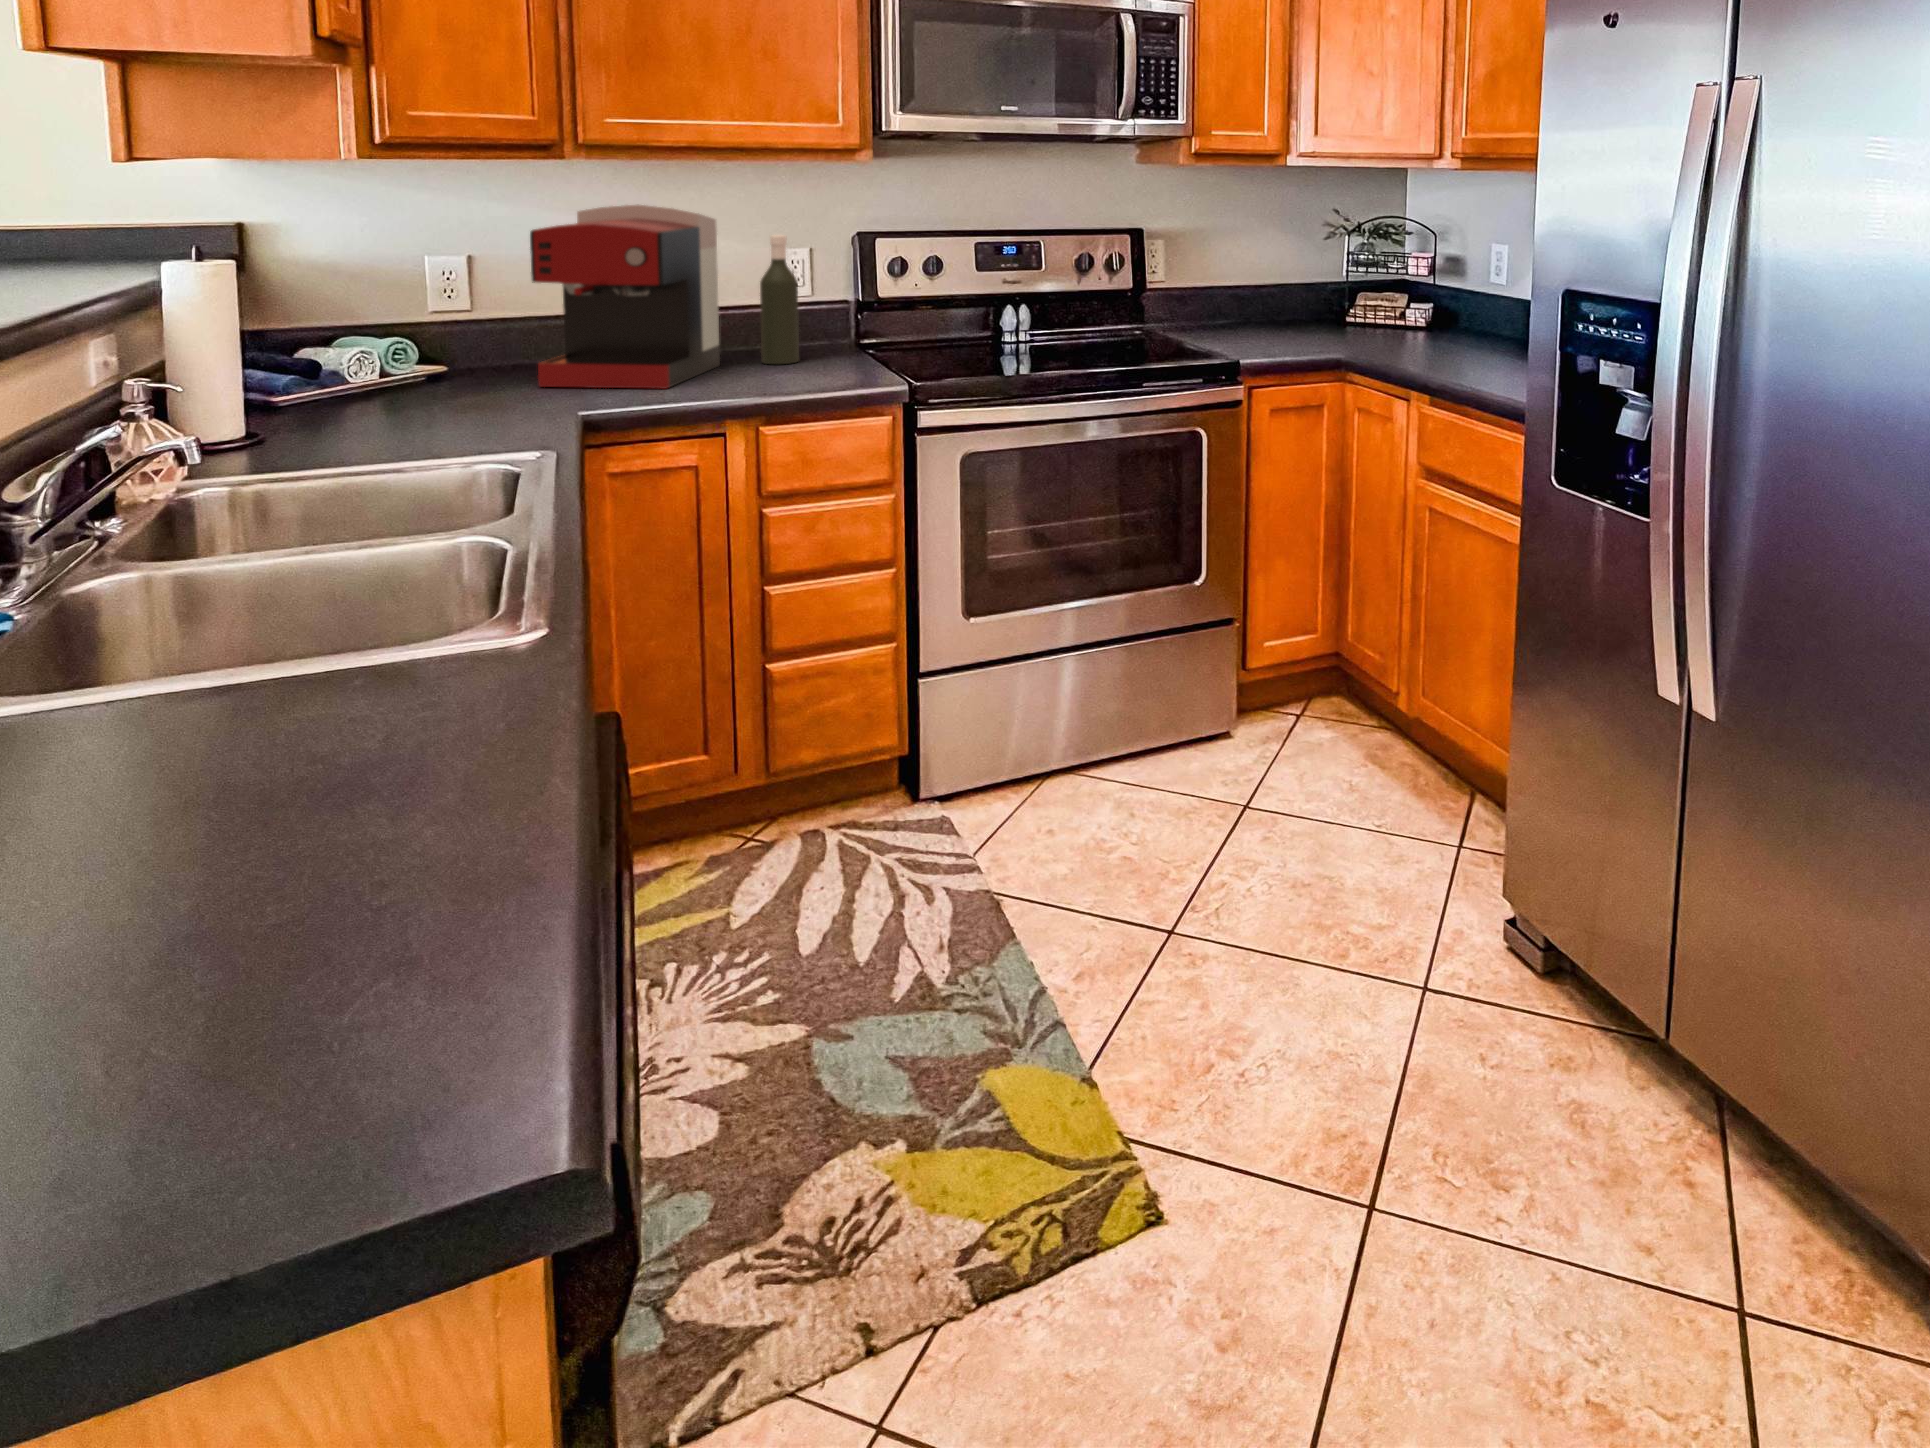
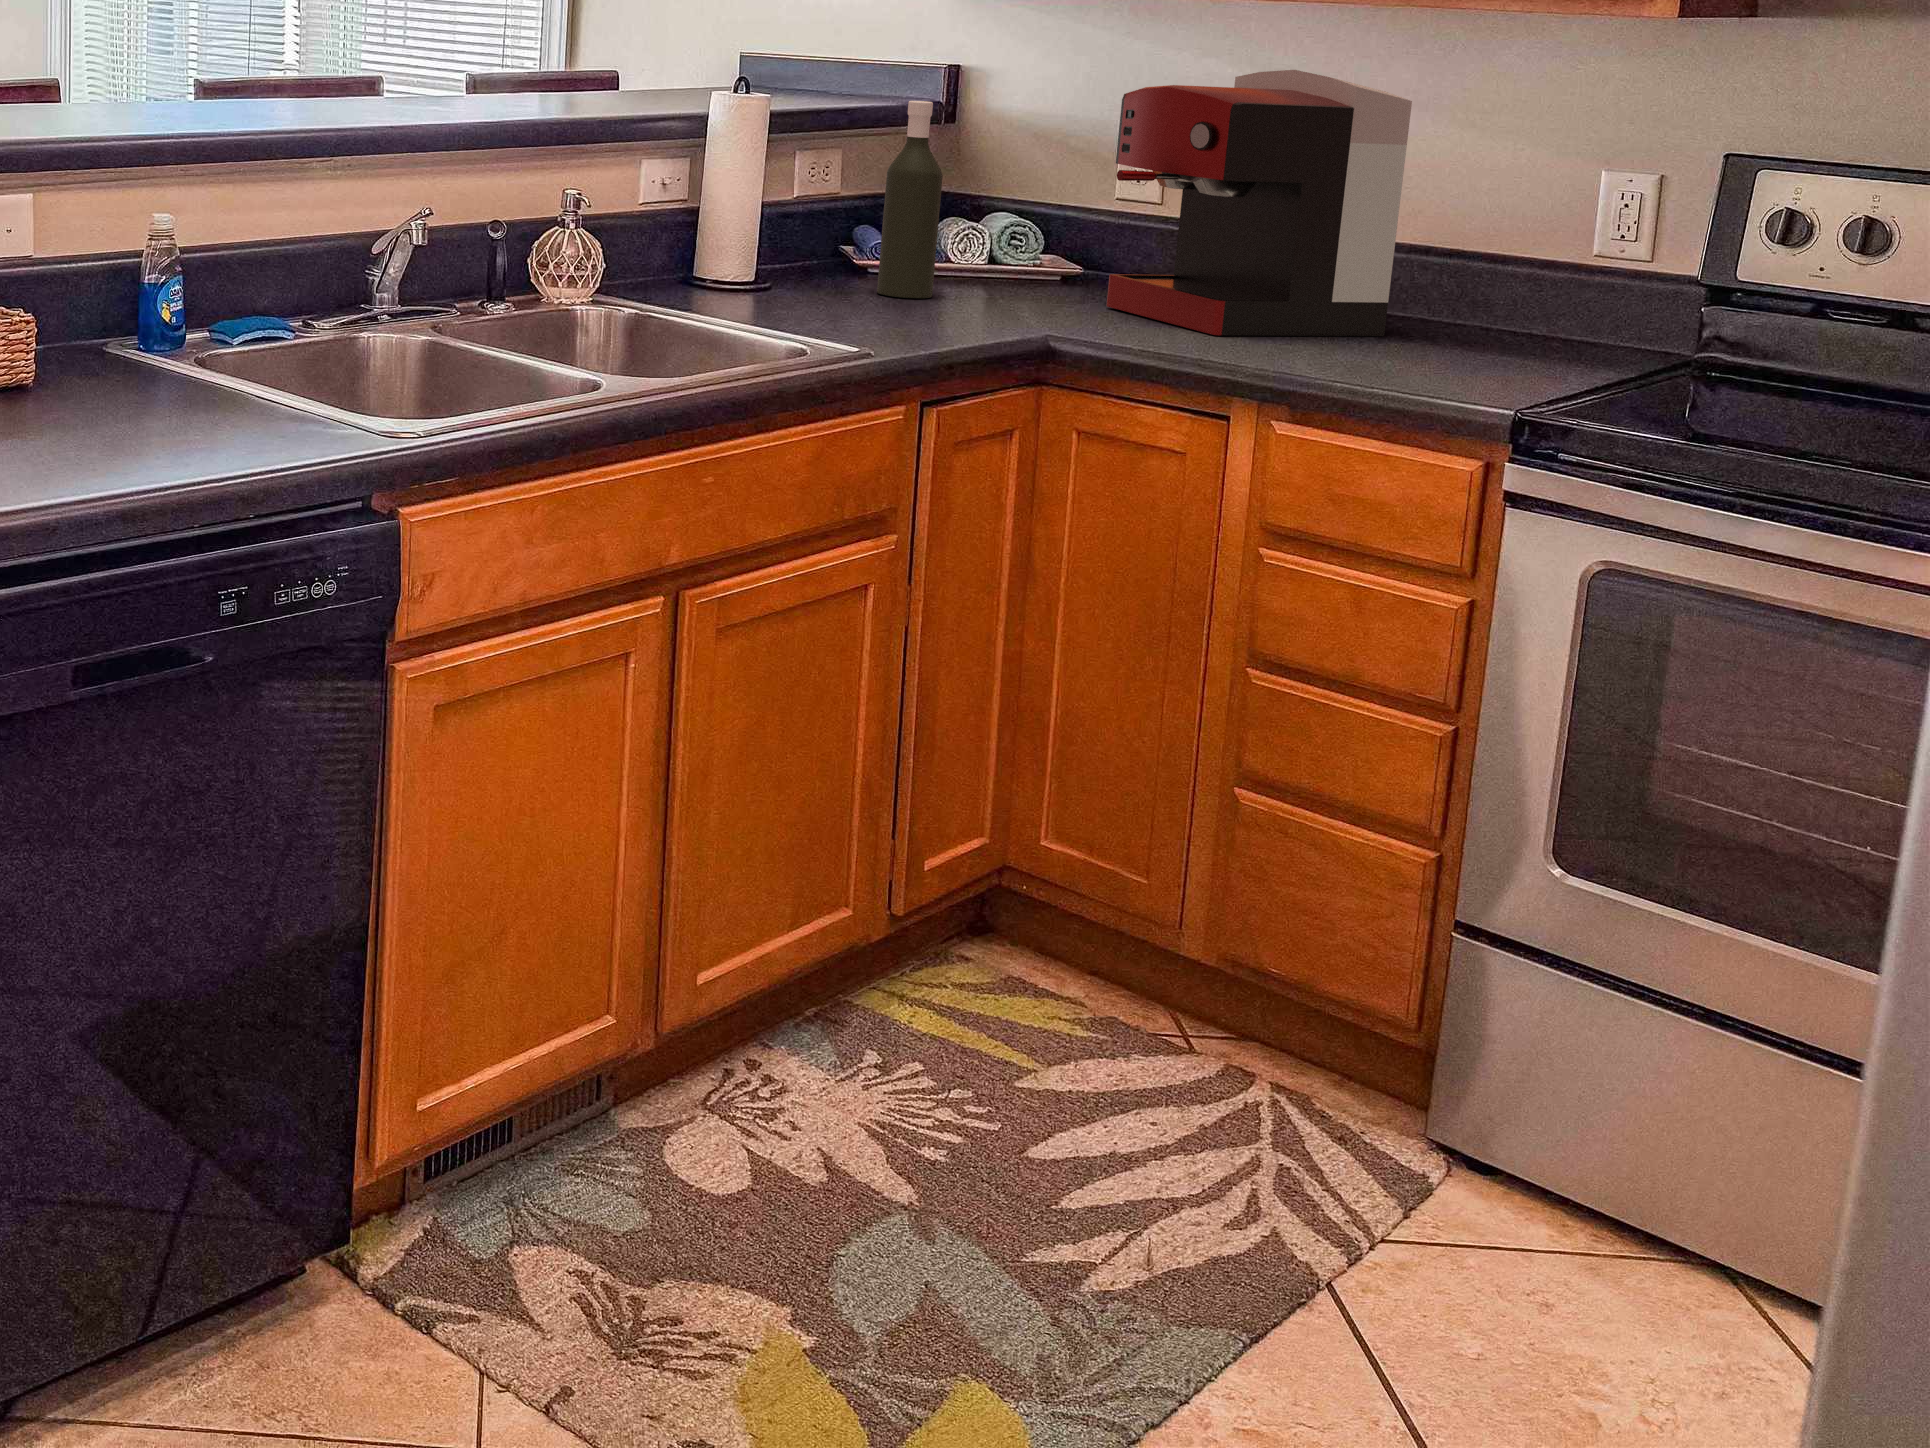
bottle: present [760,235,799,364] -> present [877,101,943,298]

